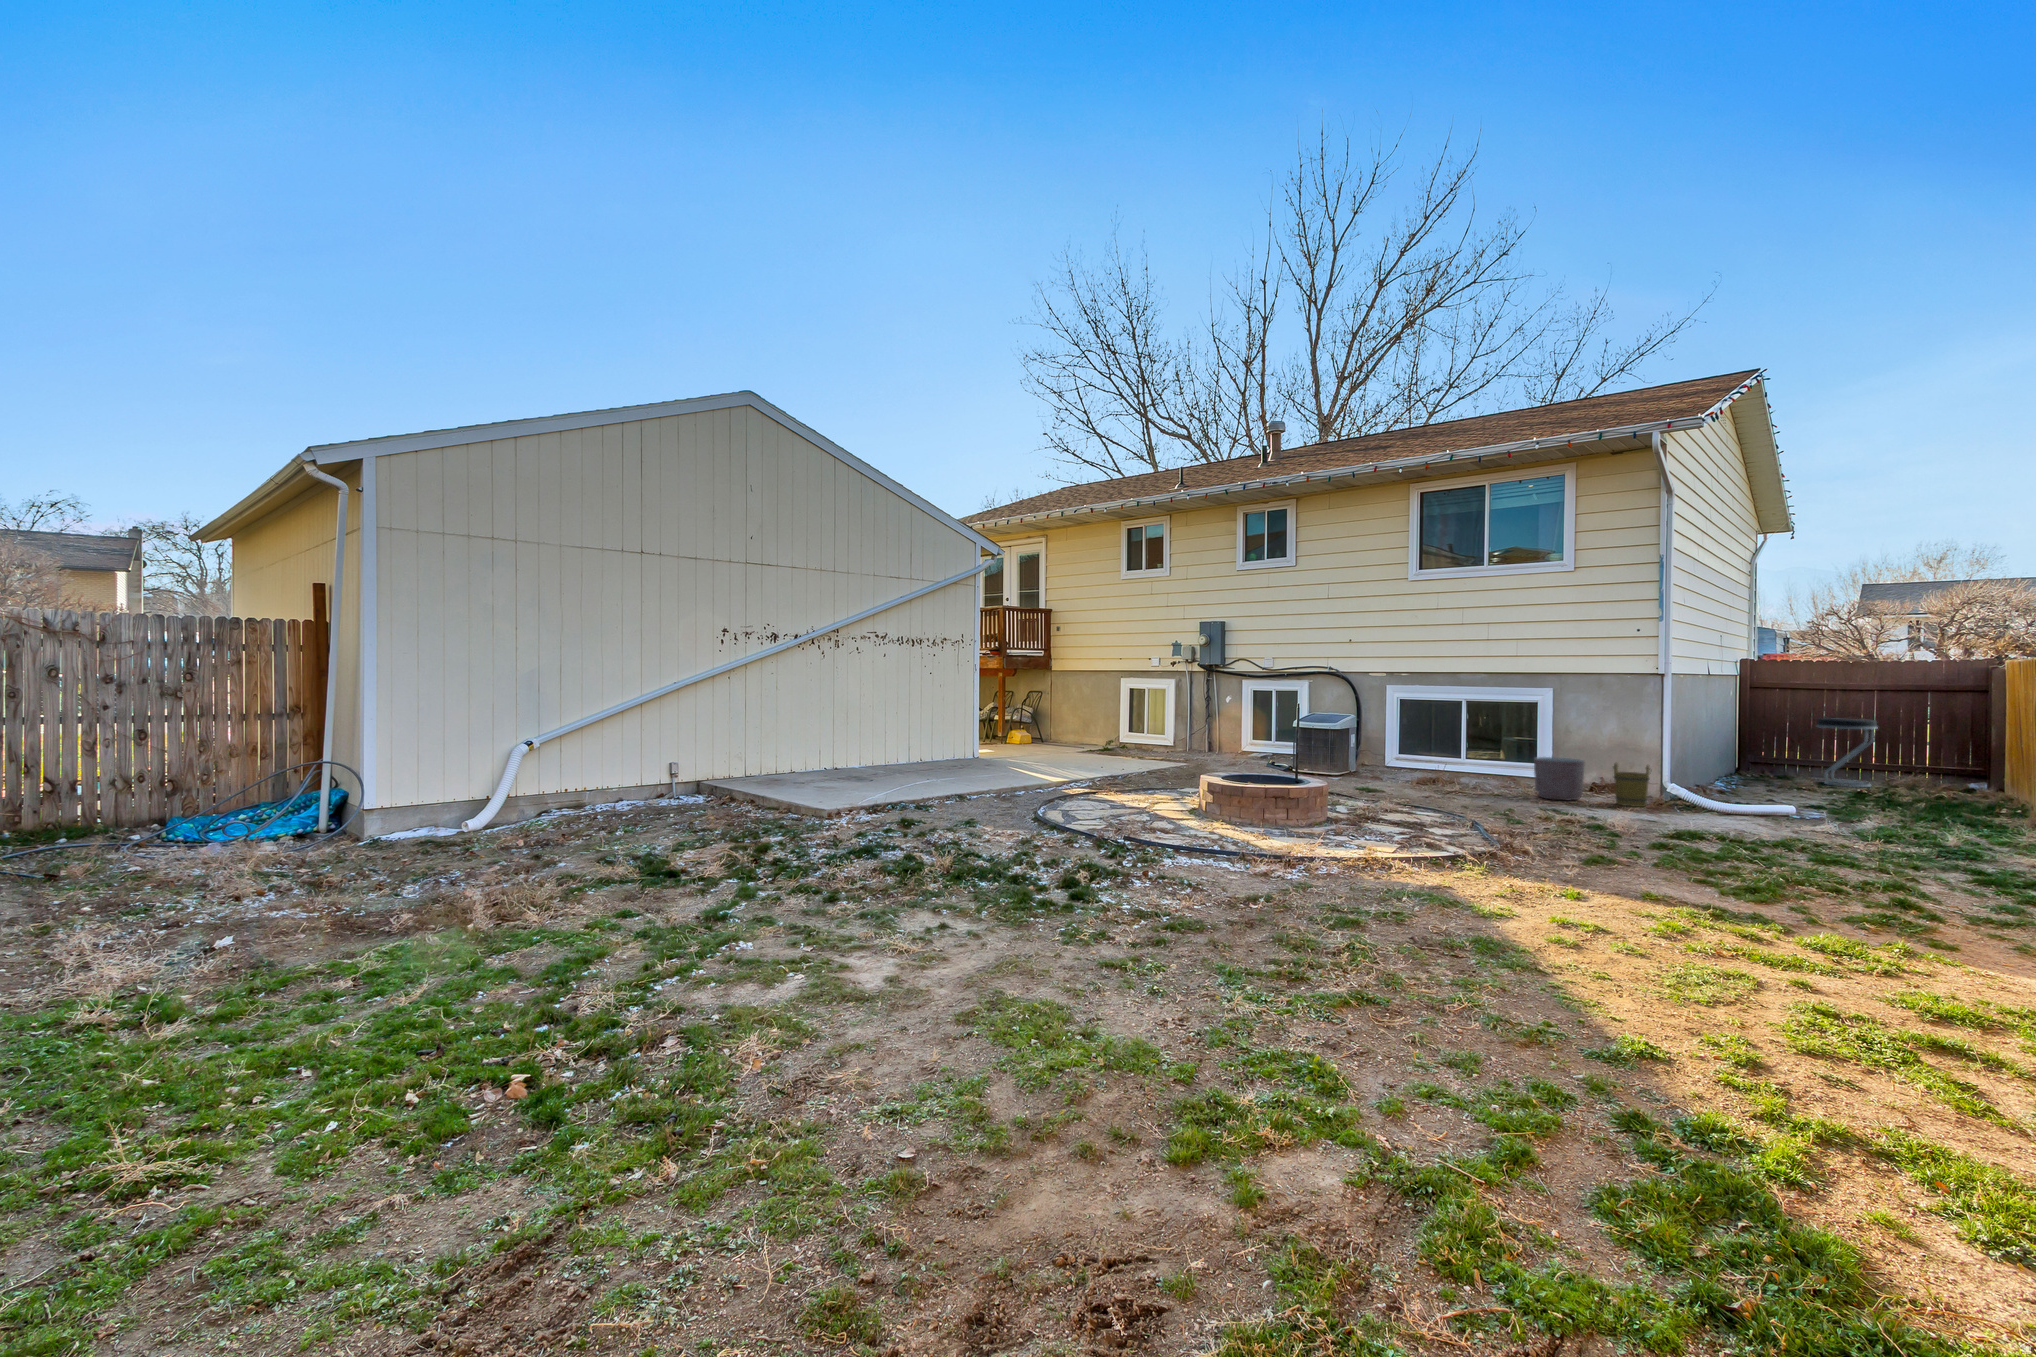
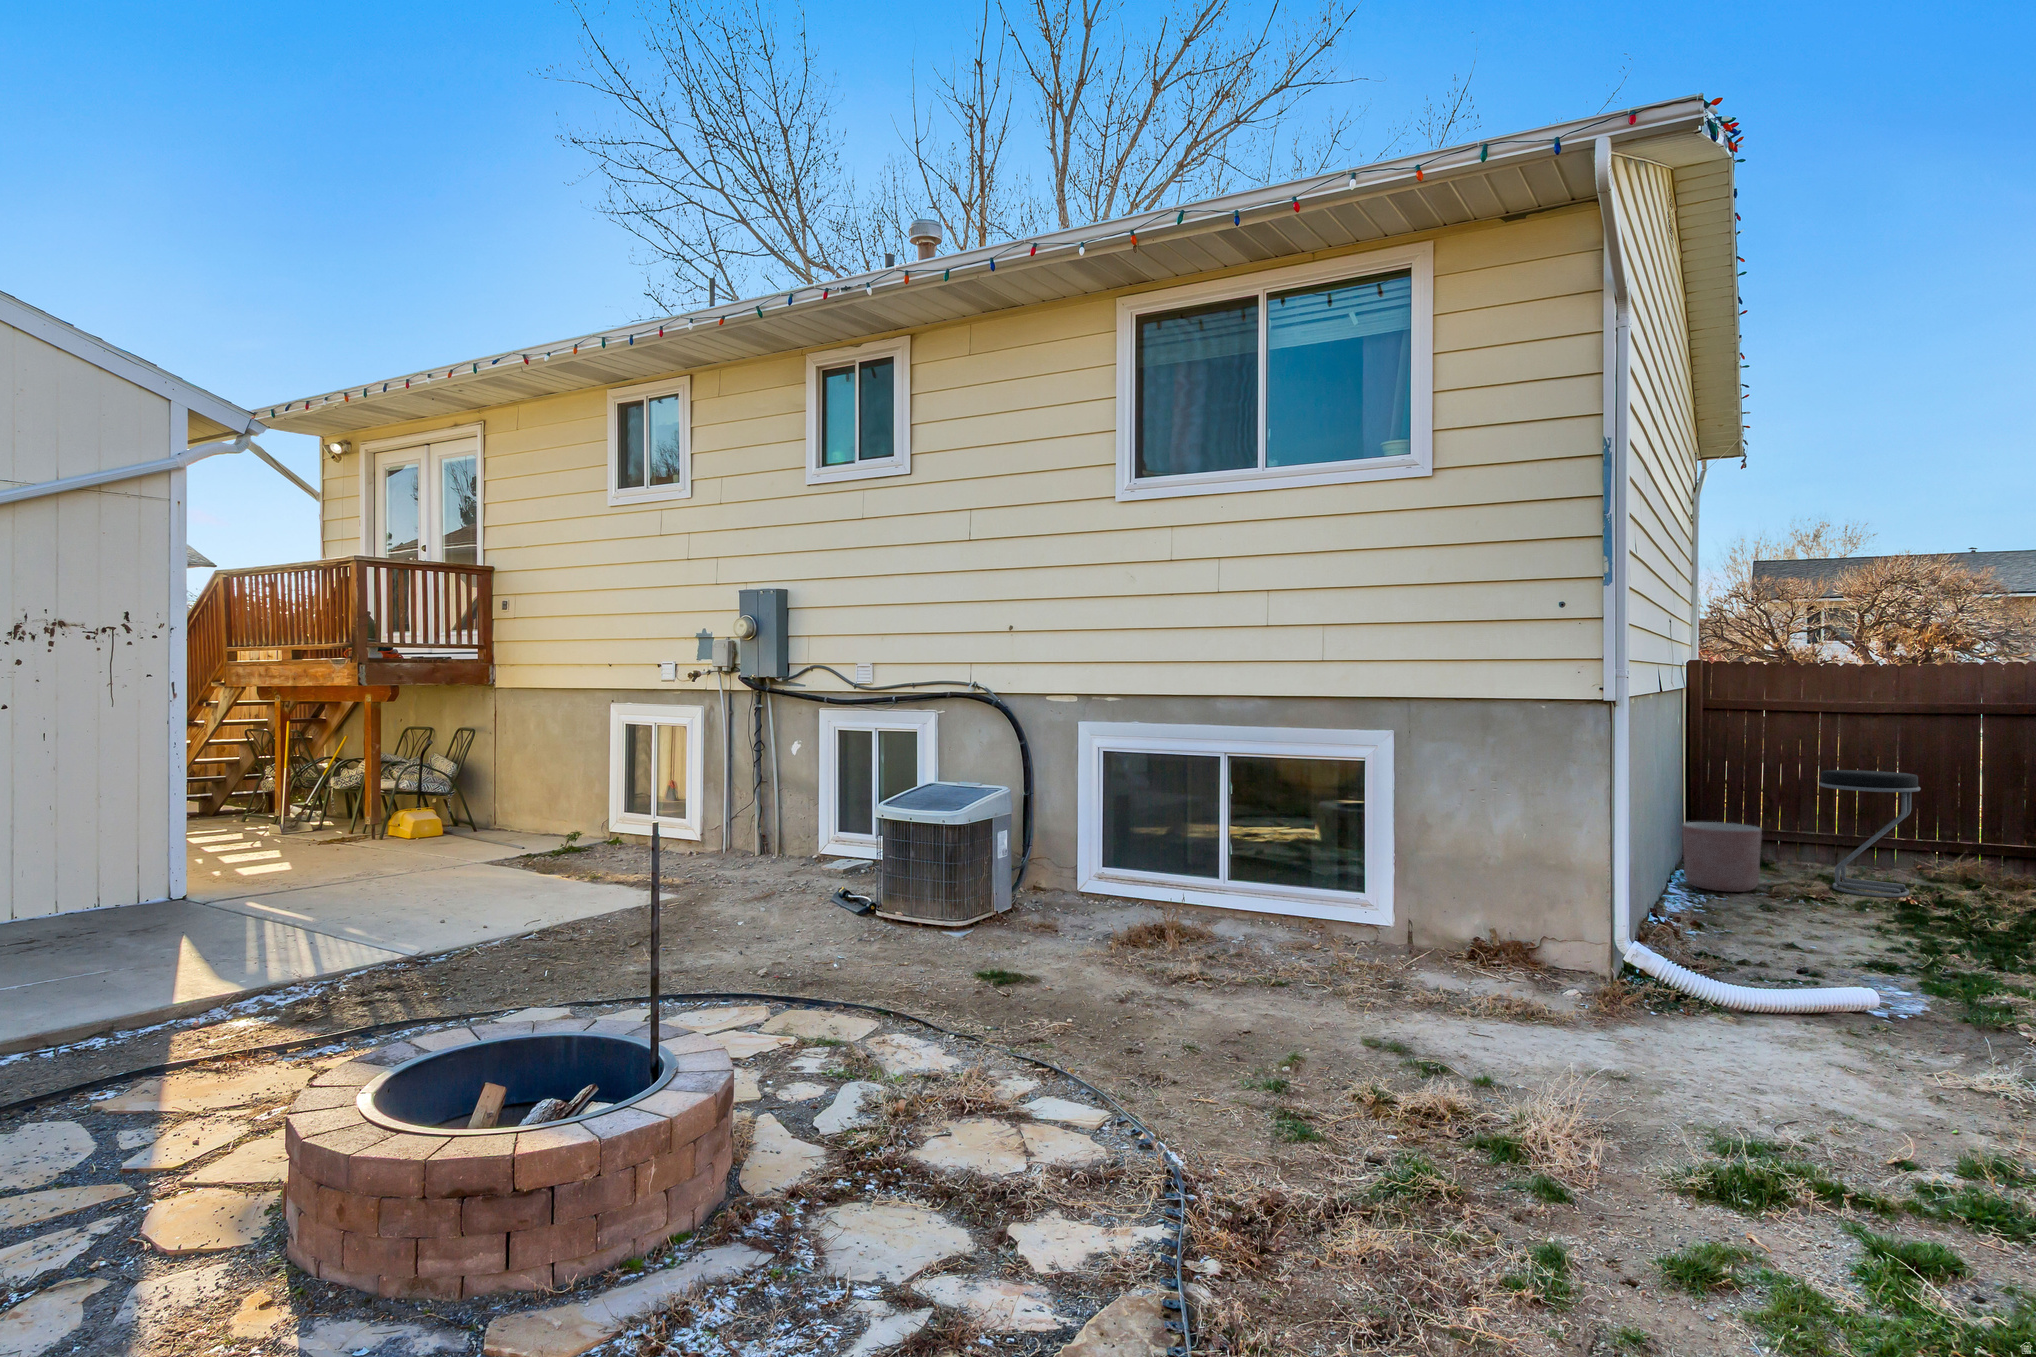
planter: present [1534,757,1585,800] -> present [1682,822,1762,892]
bucket: present [1613,763,1650,807] -> none [1514,898,1592,1003]

